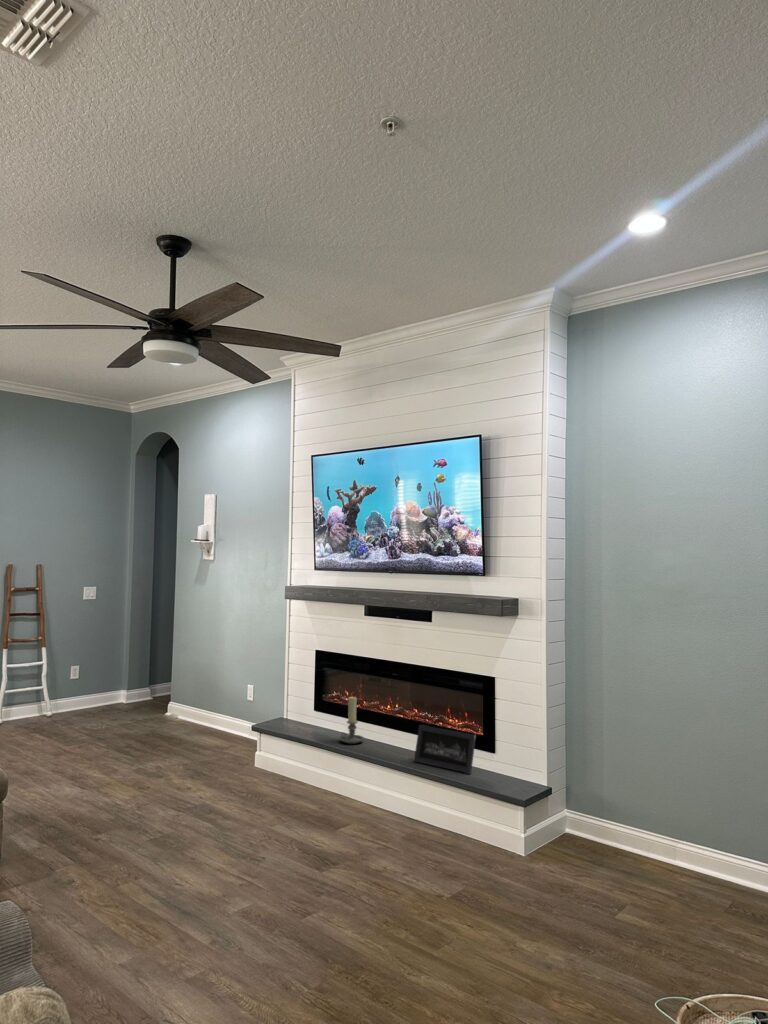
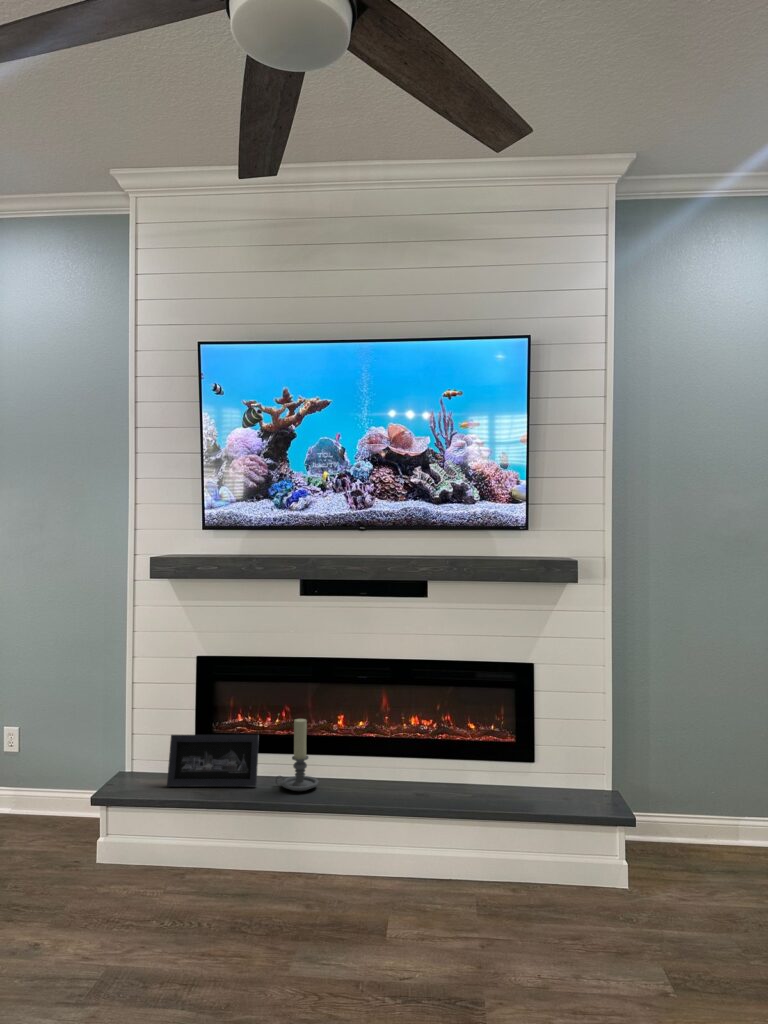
picture frame: present [414,725,476,773] -> present [167,735,259,786]

